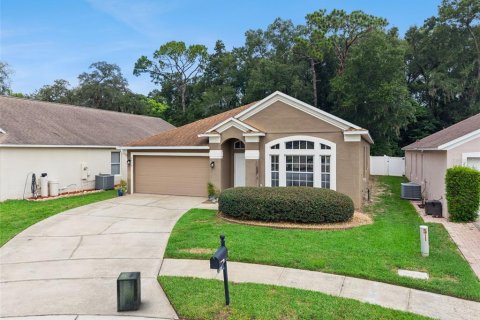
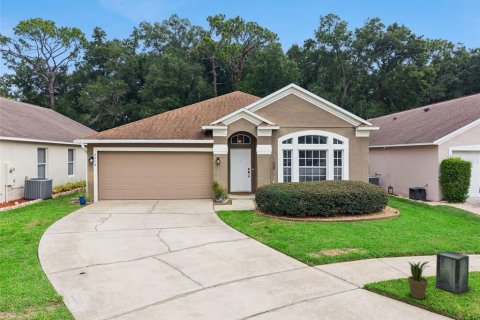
potted plant: none [78,274,97,308] -> present [408,262,428,299]

